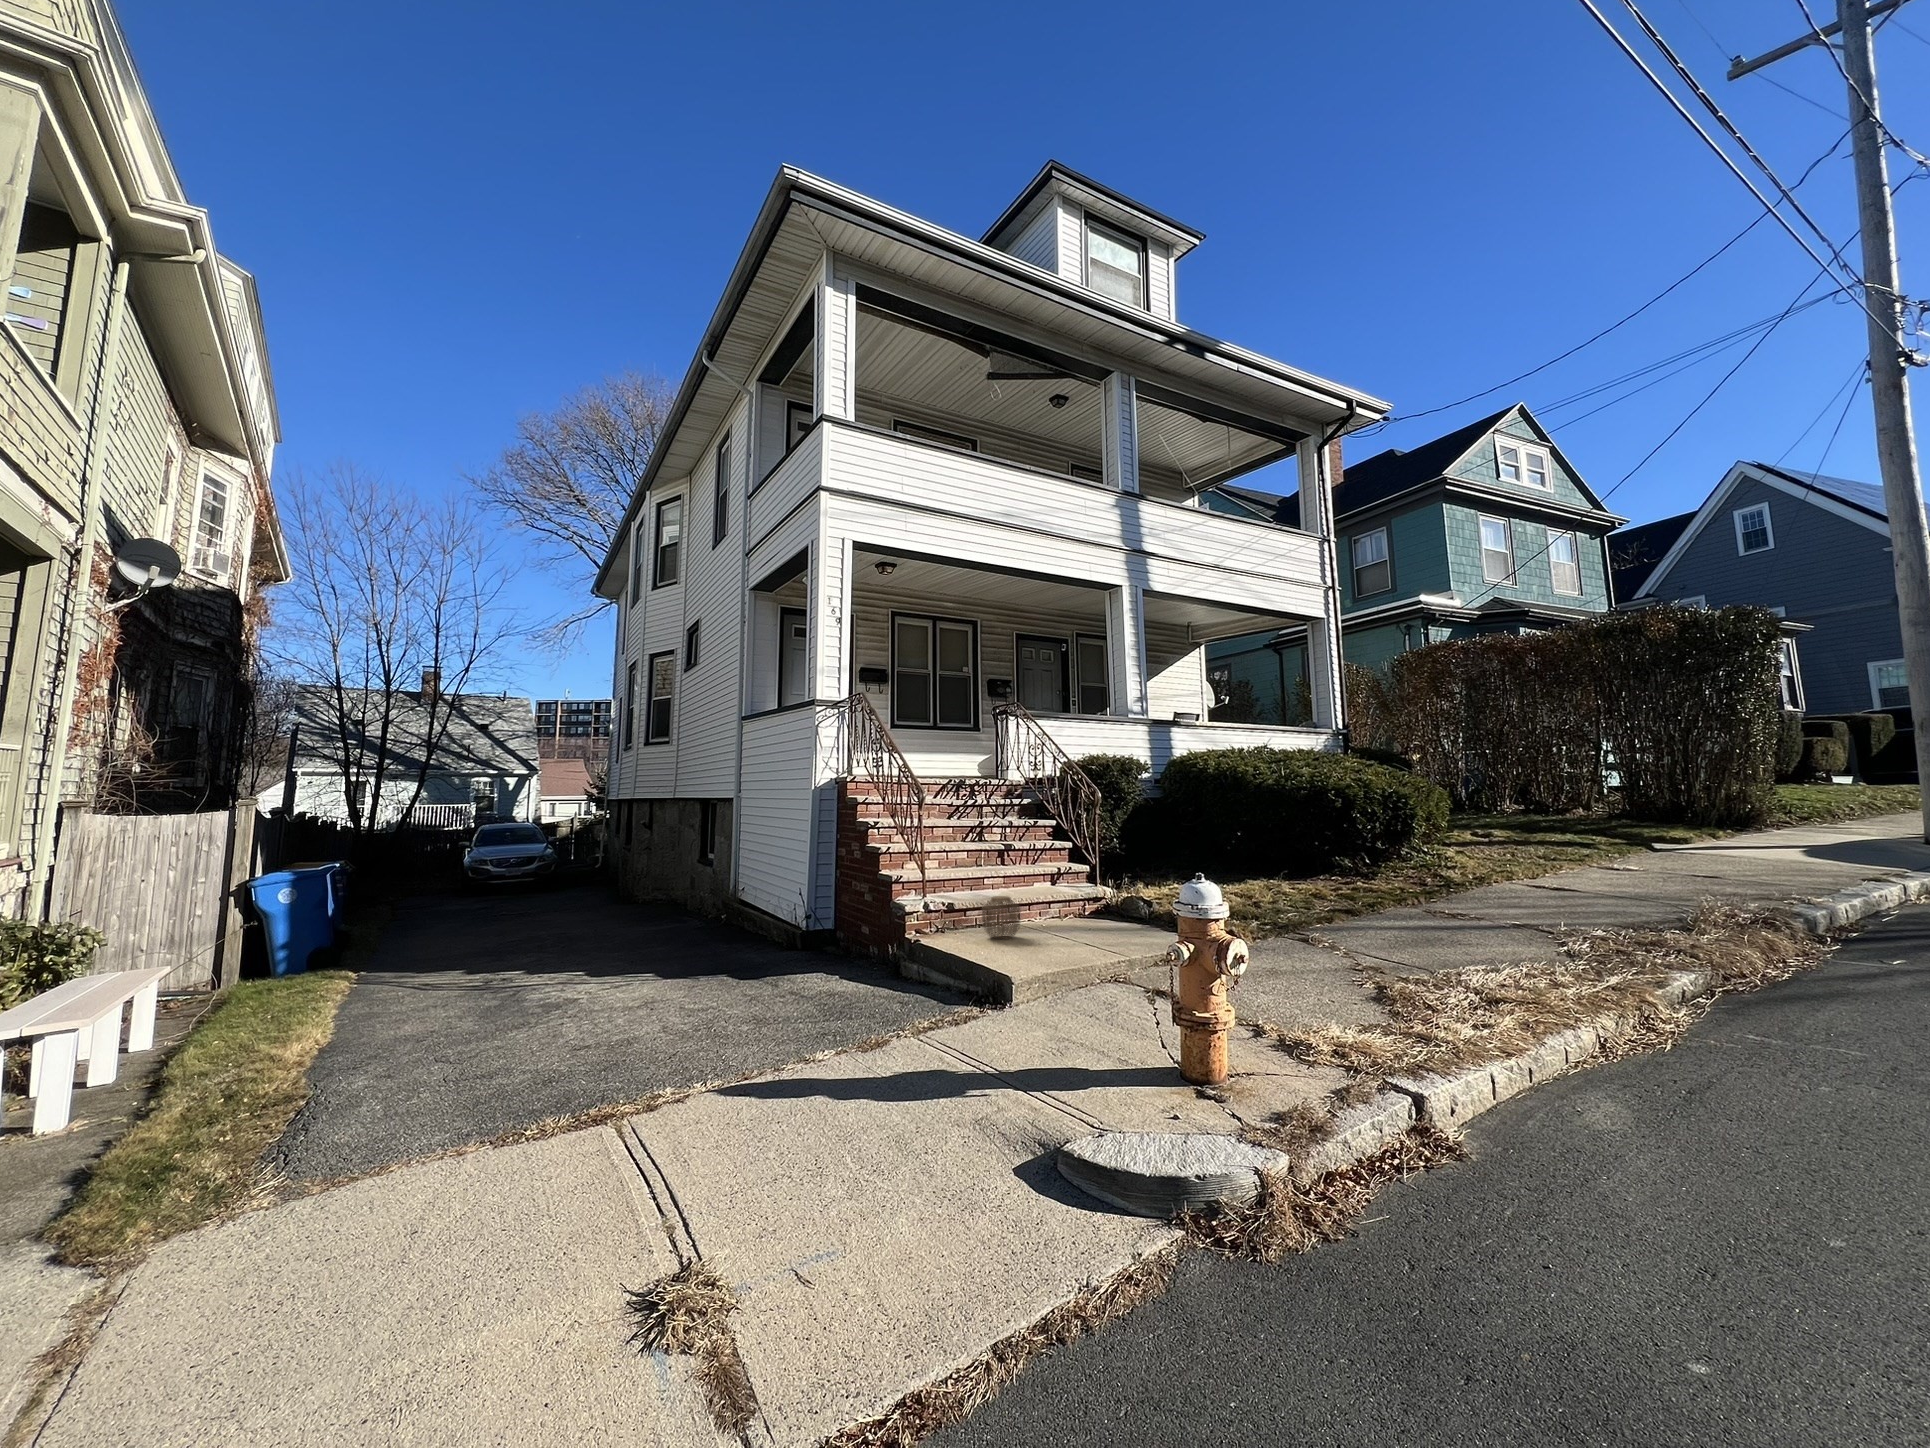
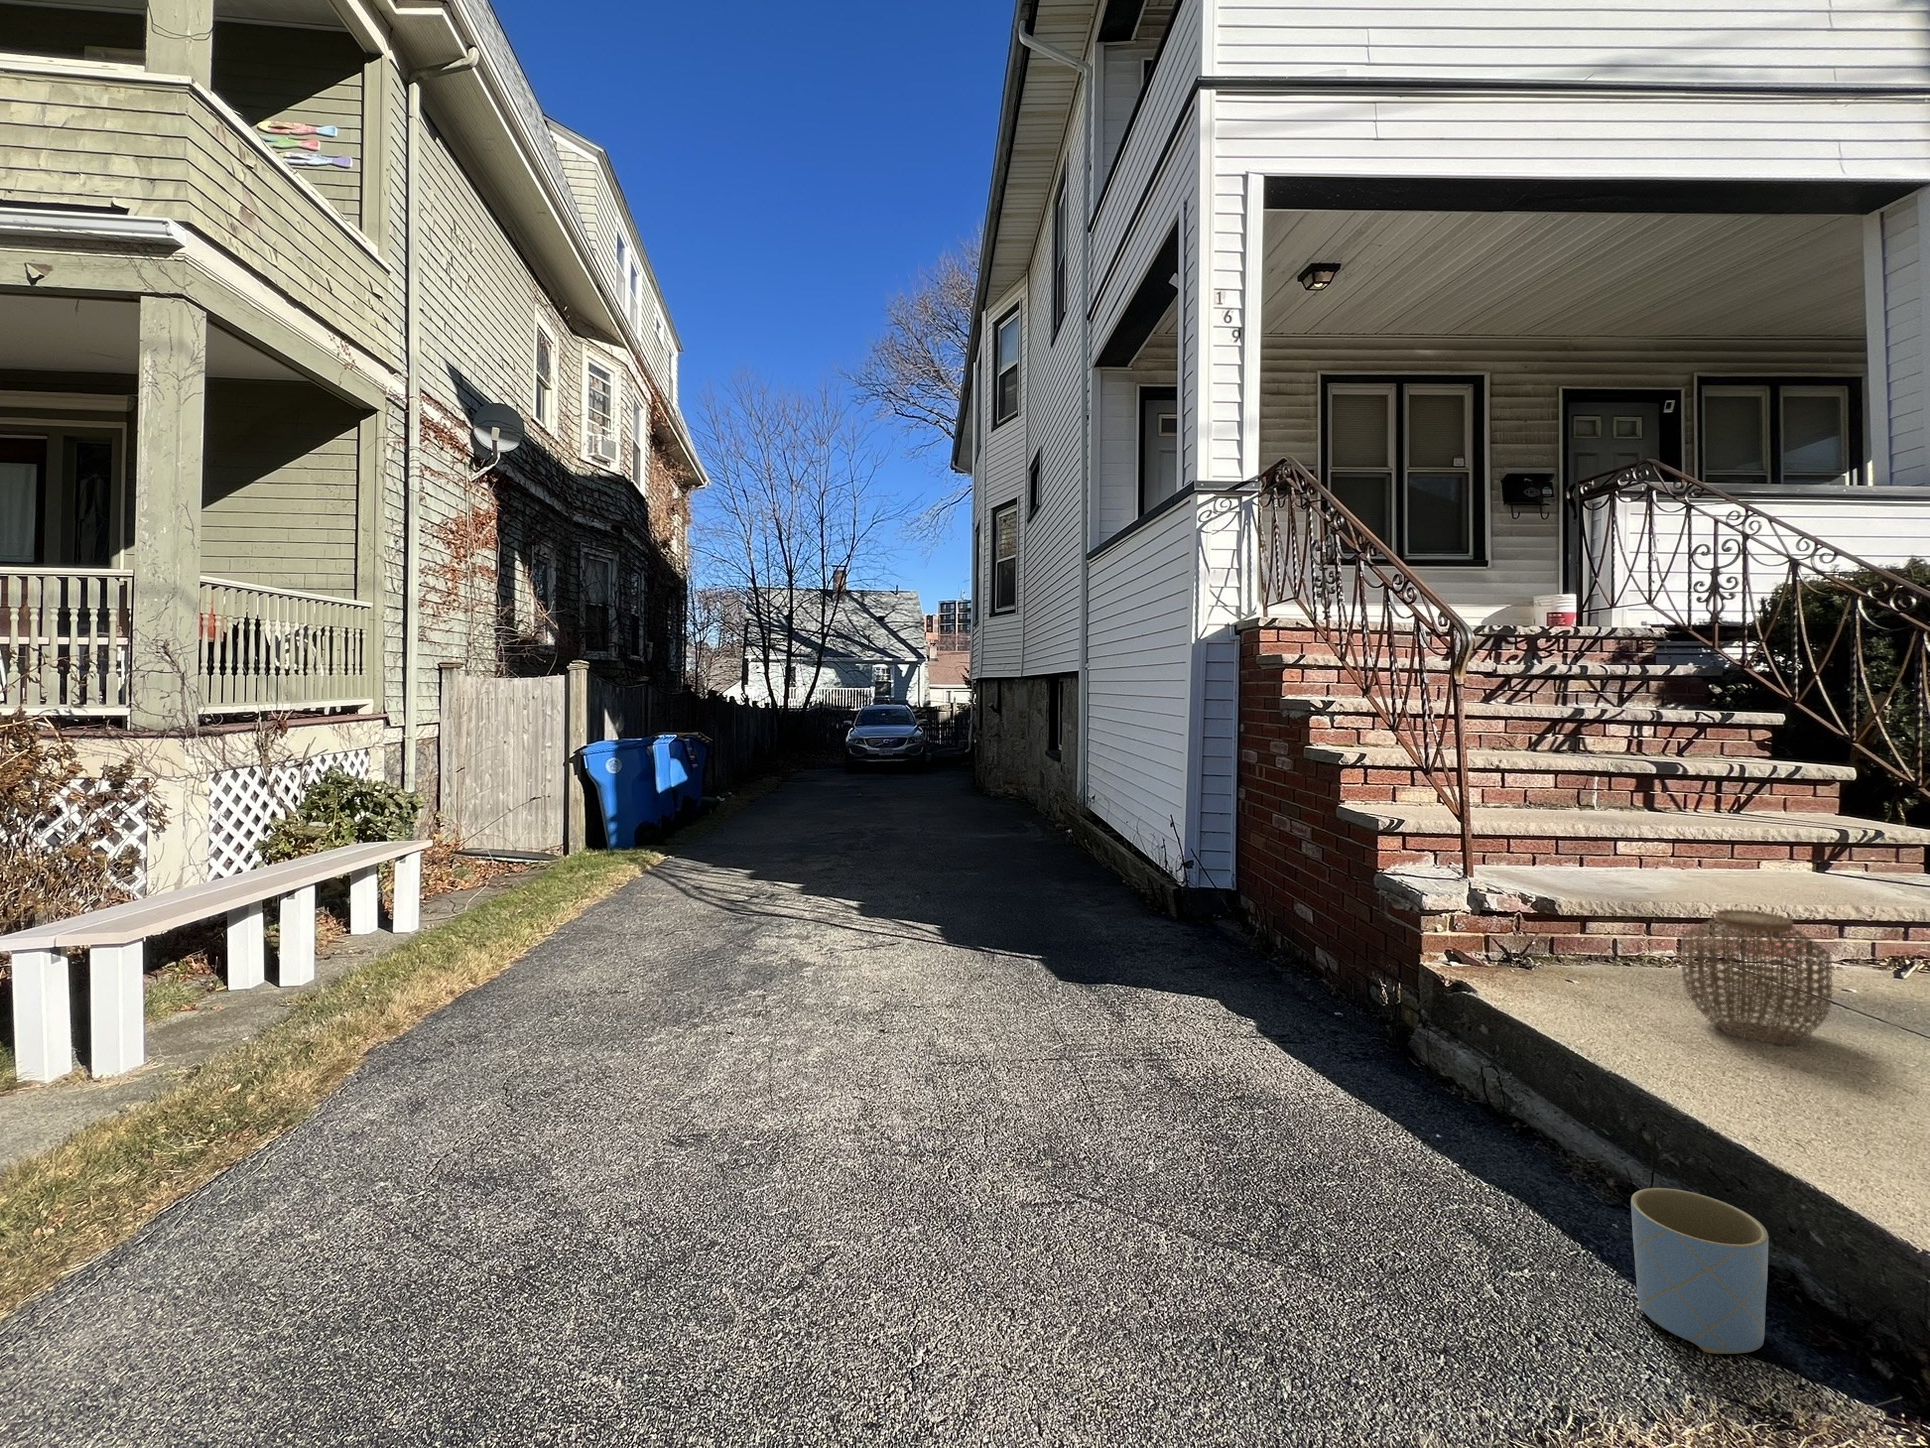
planter: none [939,970,969,1008] -> present [1631,1188,1768,1354]

